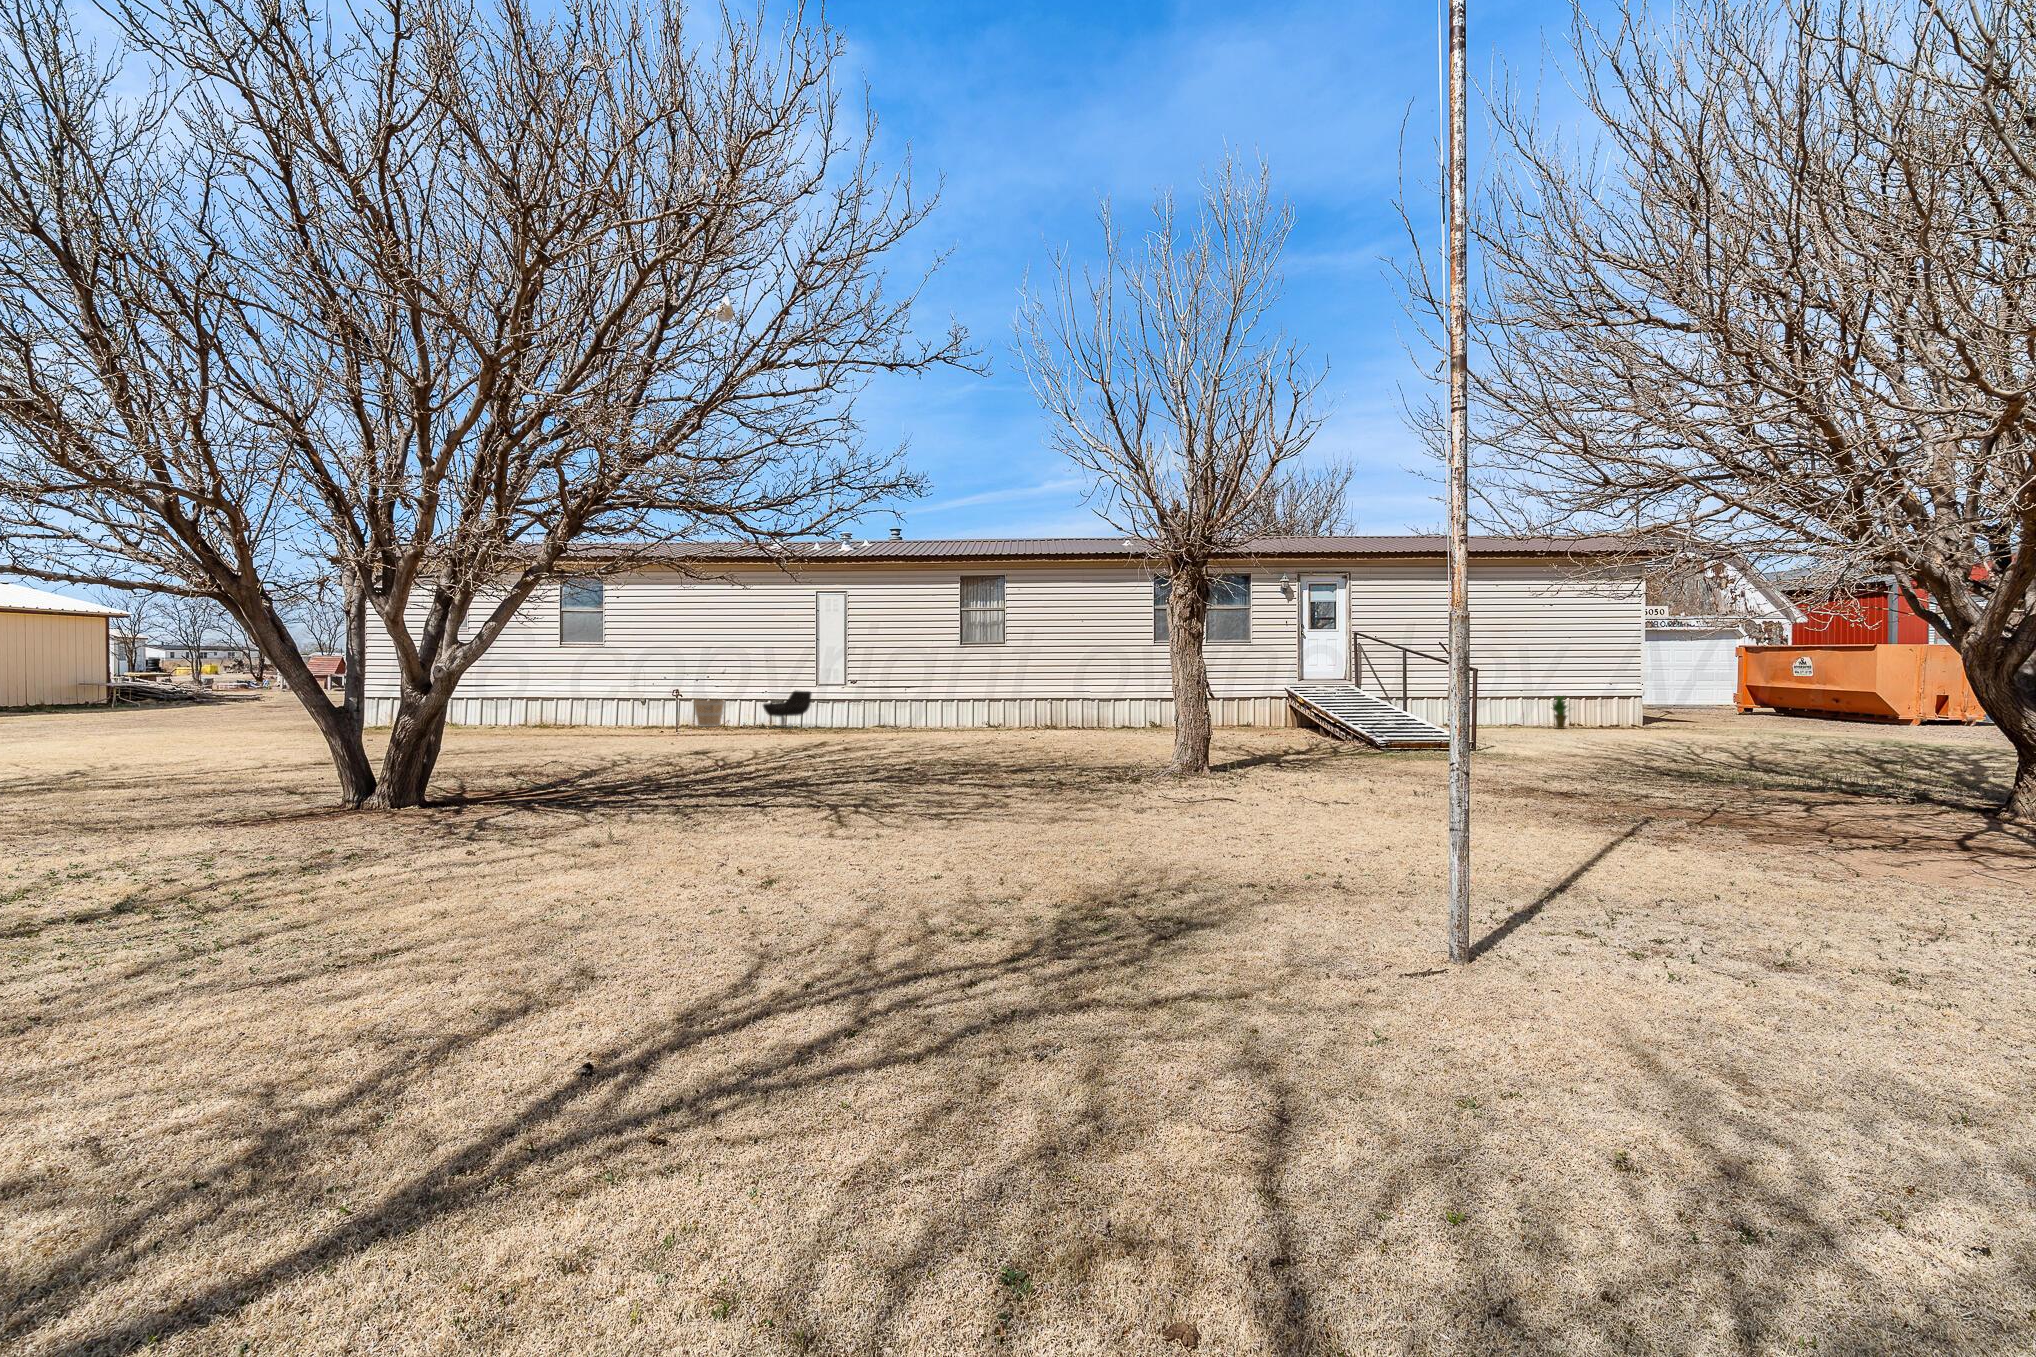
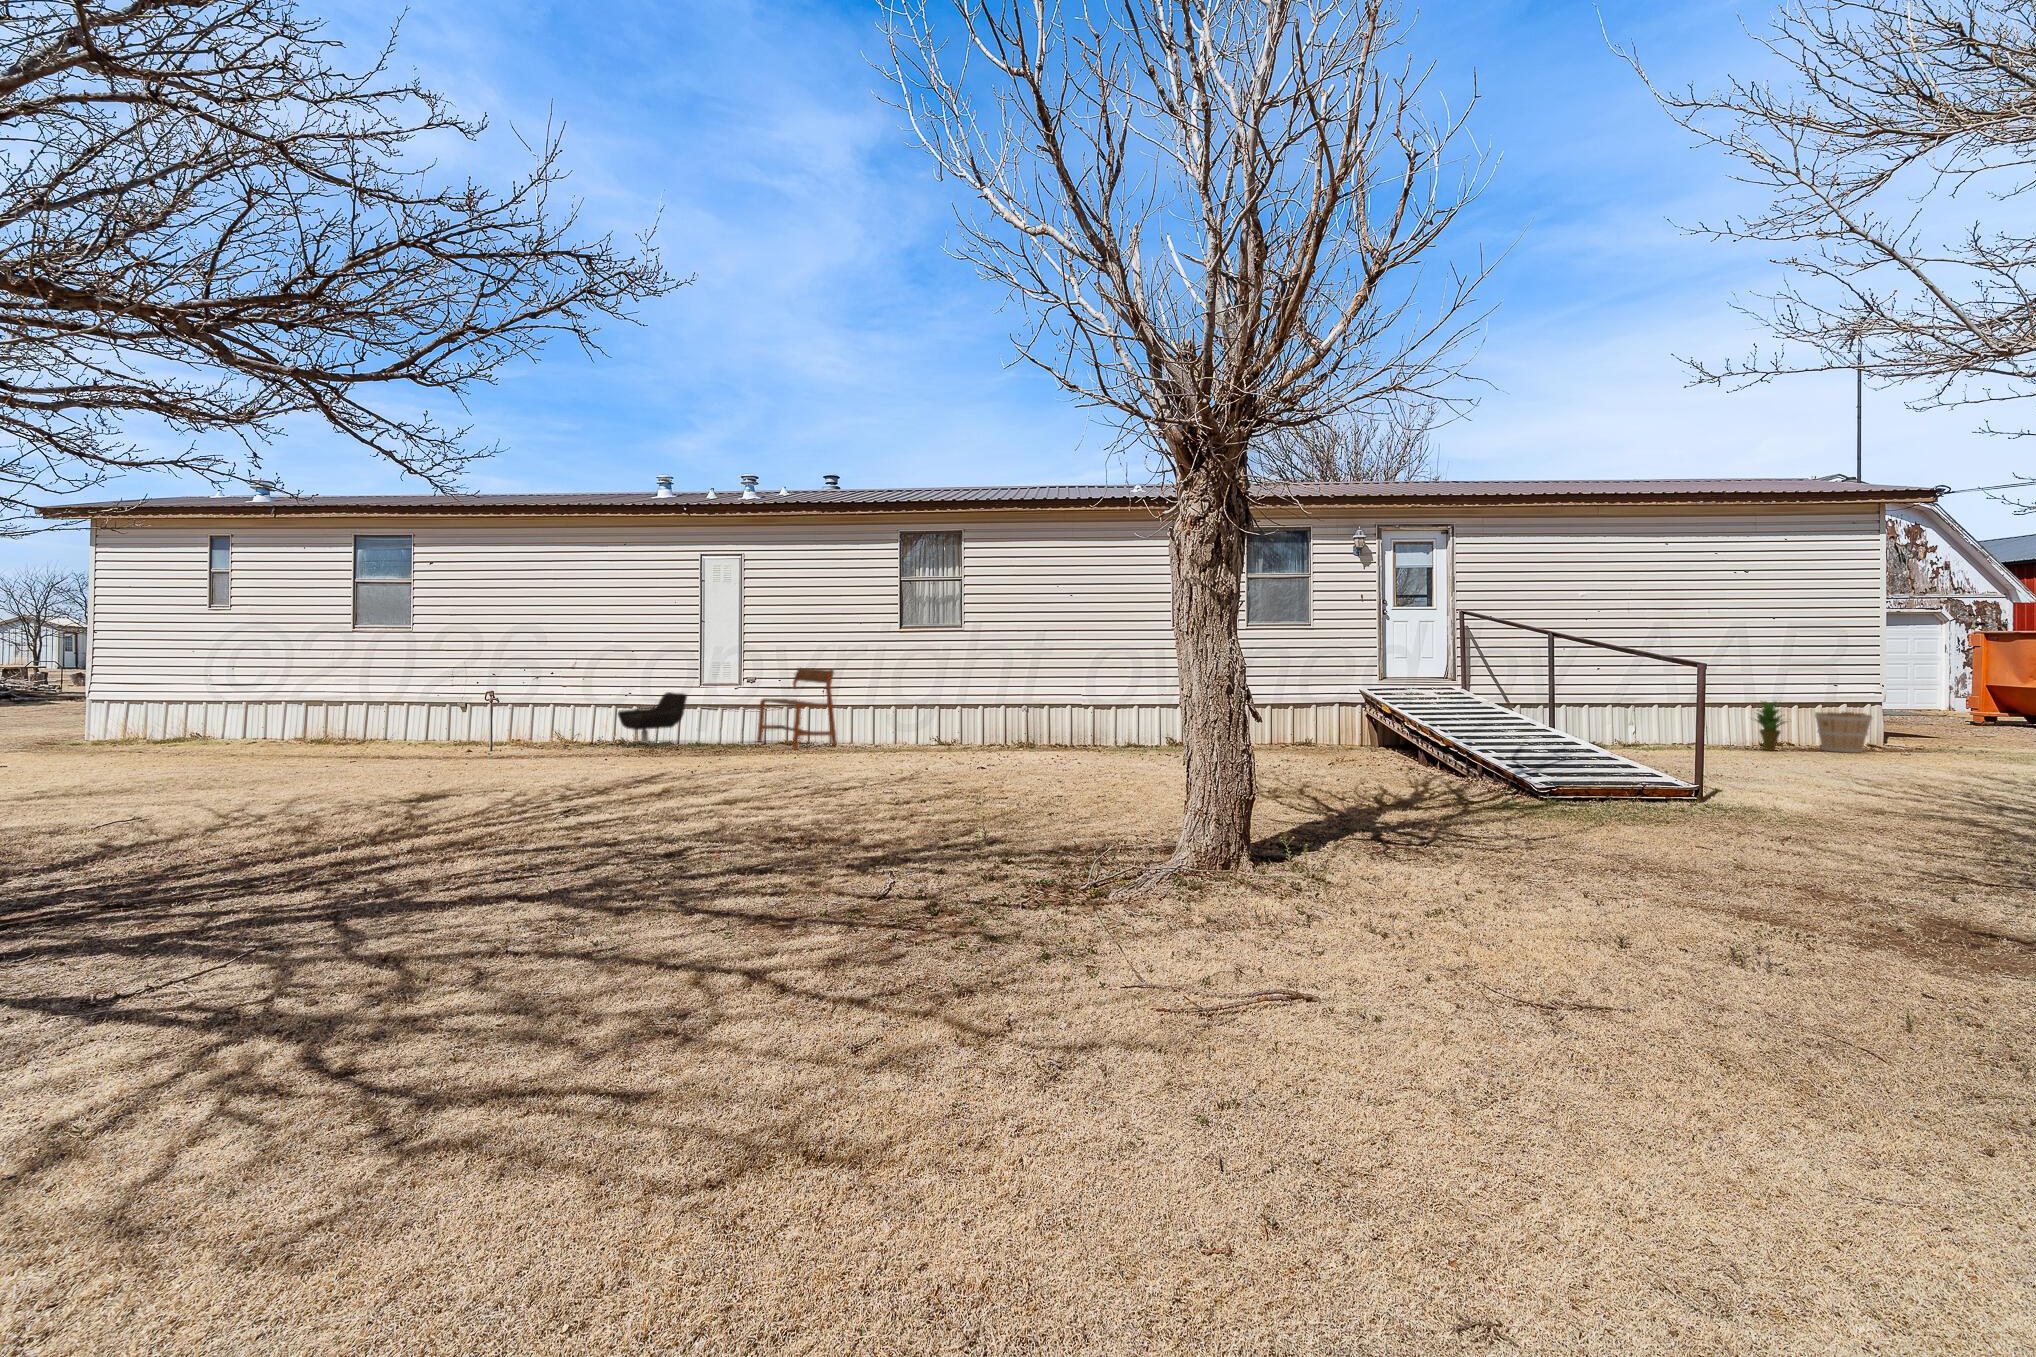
bench: none [860,672,920,730] -> present [757,668,837,749]
wooden bucket: present [693,699,725,727] -> present [1815,712,1872,753]

